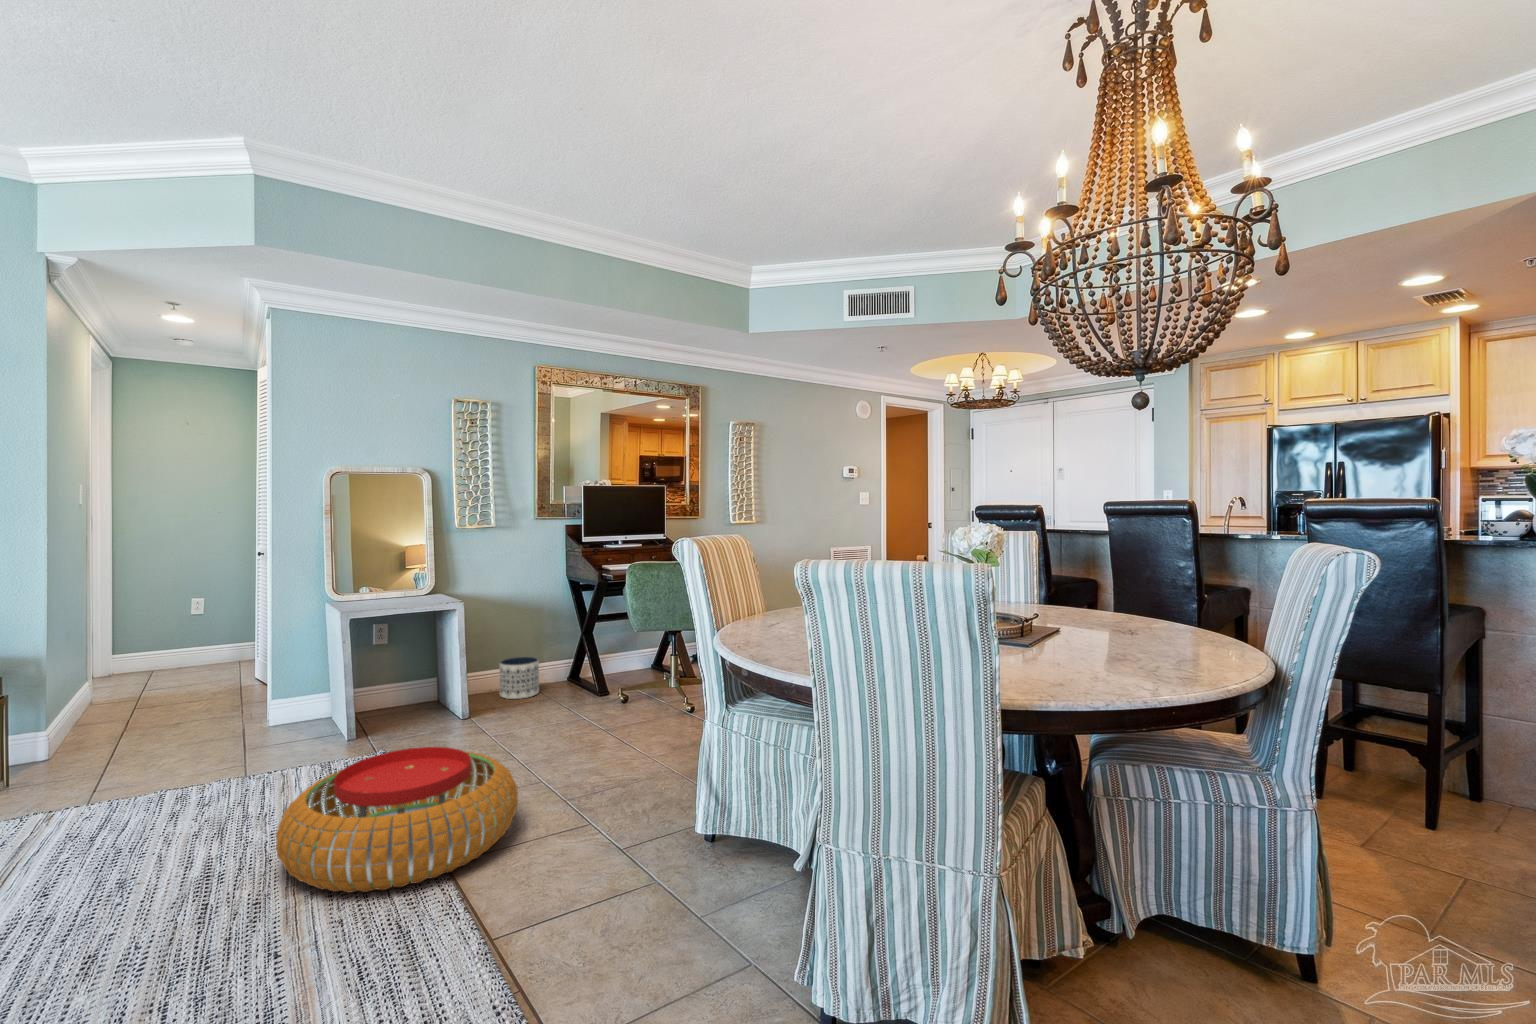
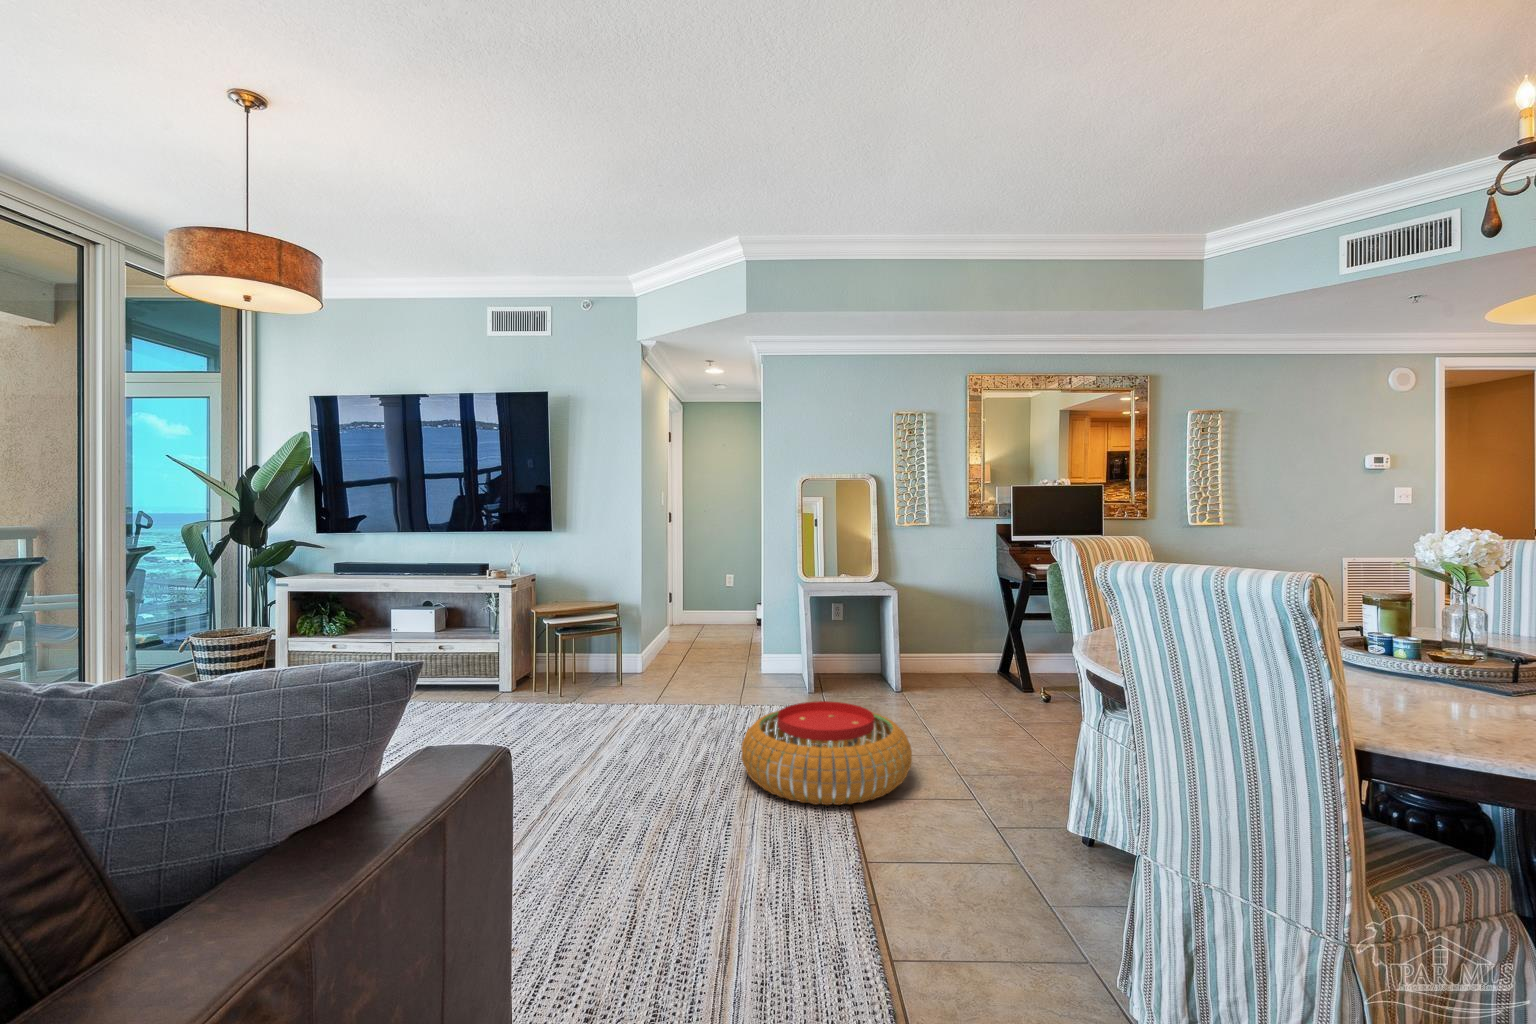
planter: present [500,657,539,699] -> none [930,646,966,684]

